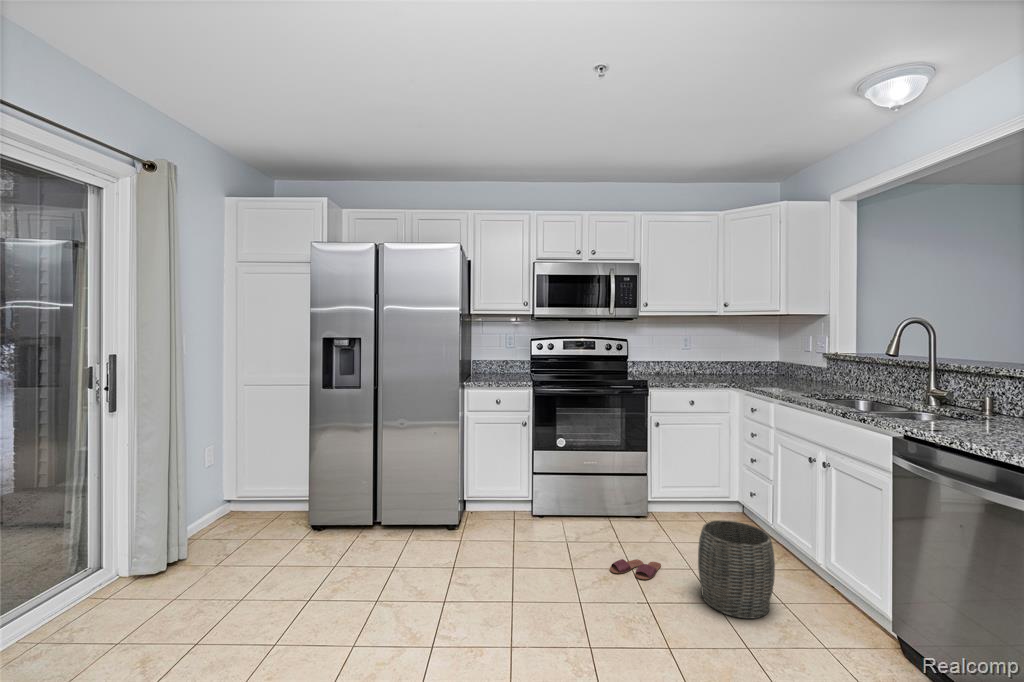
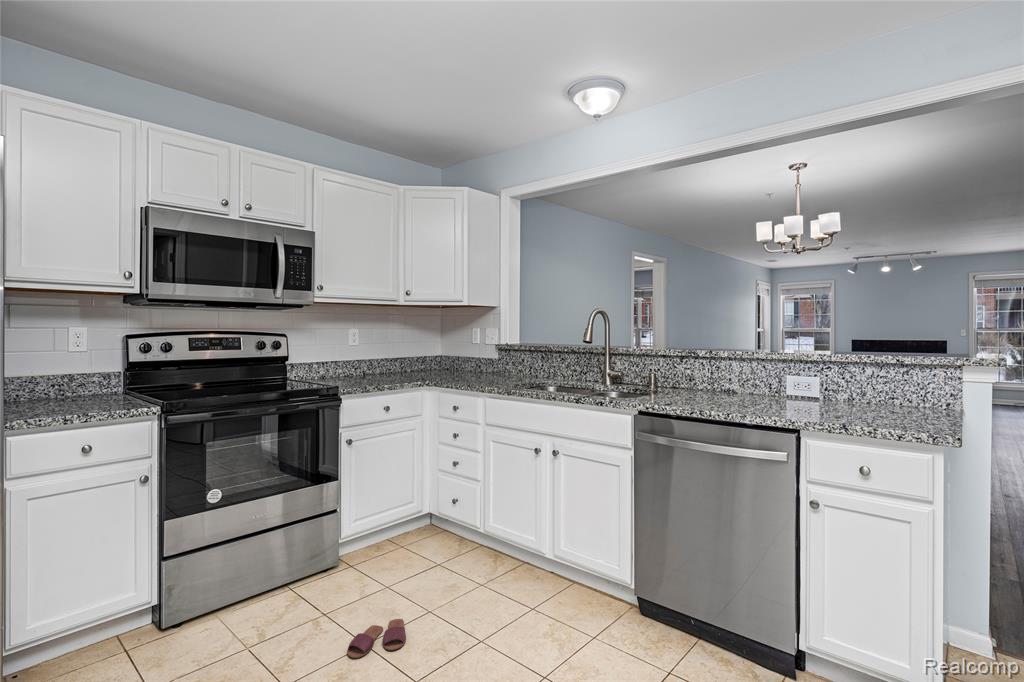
woven basket: present [698,520,775,619] -> none [461,535,540,647]

